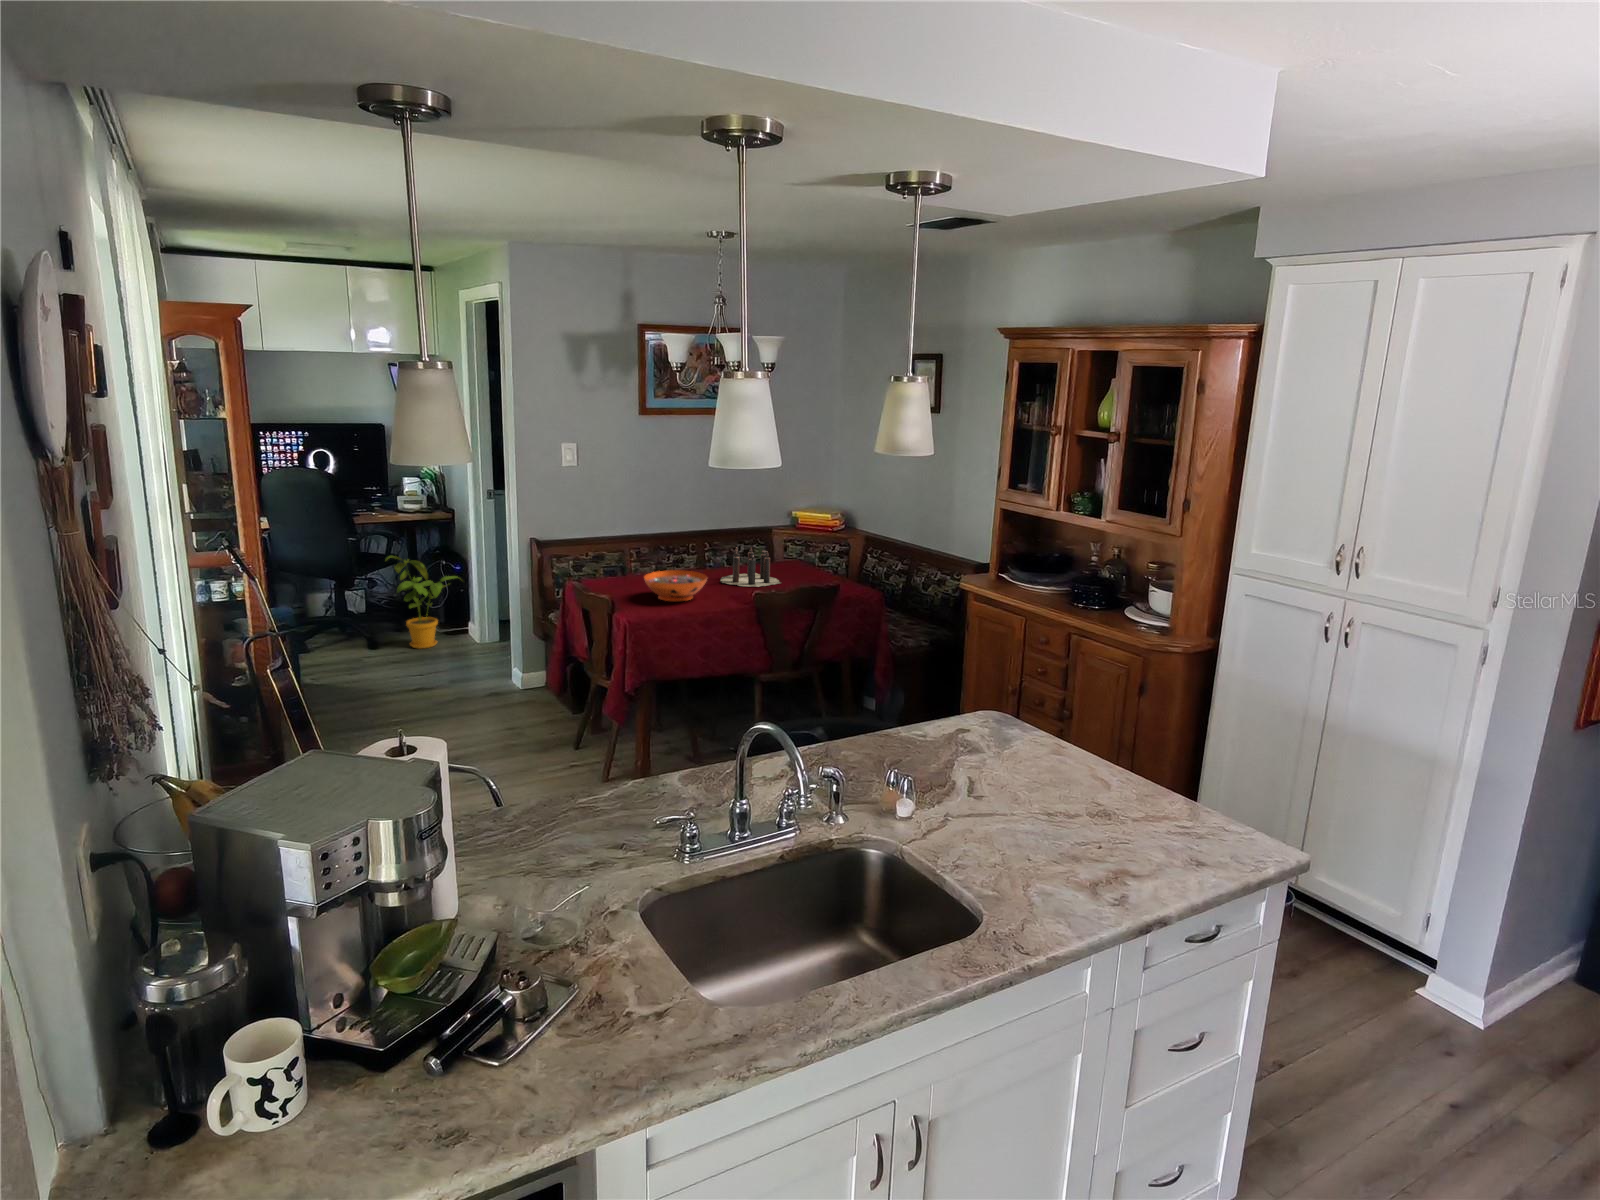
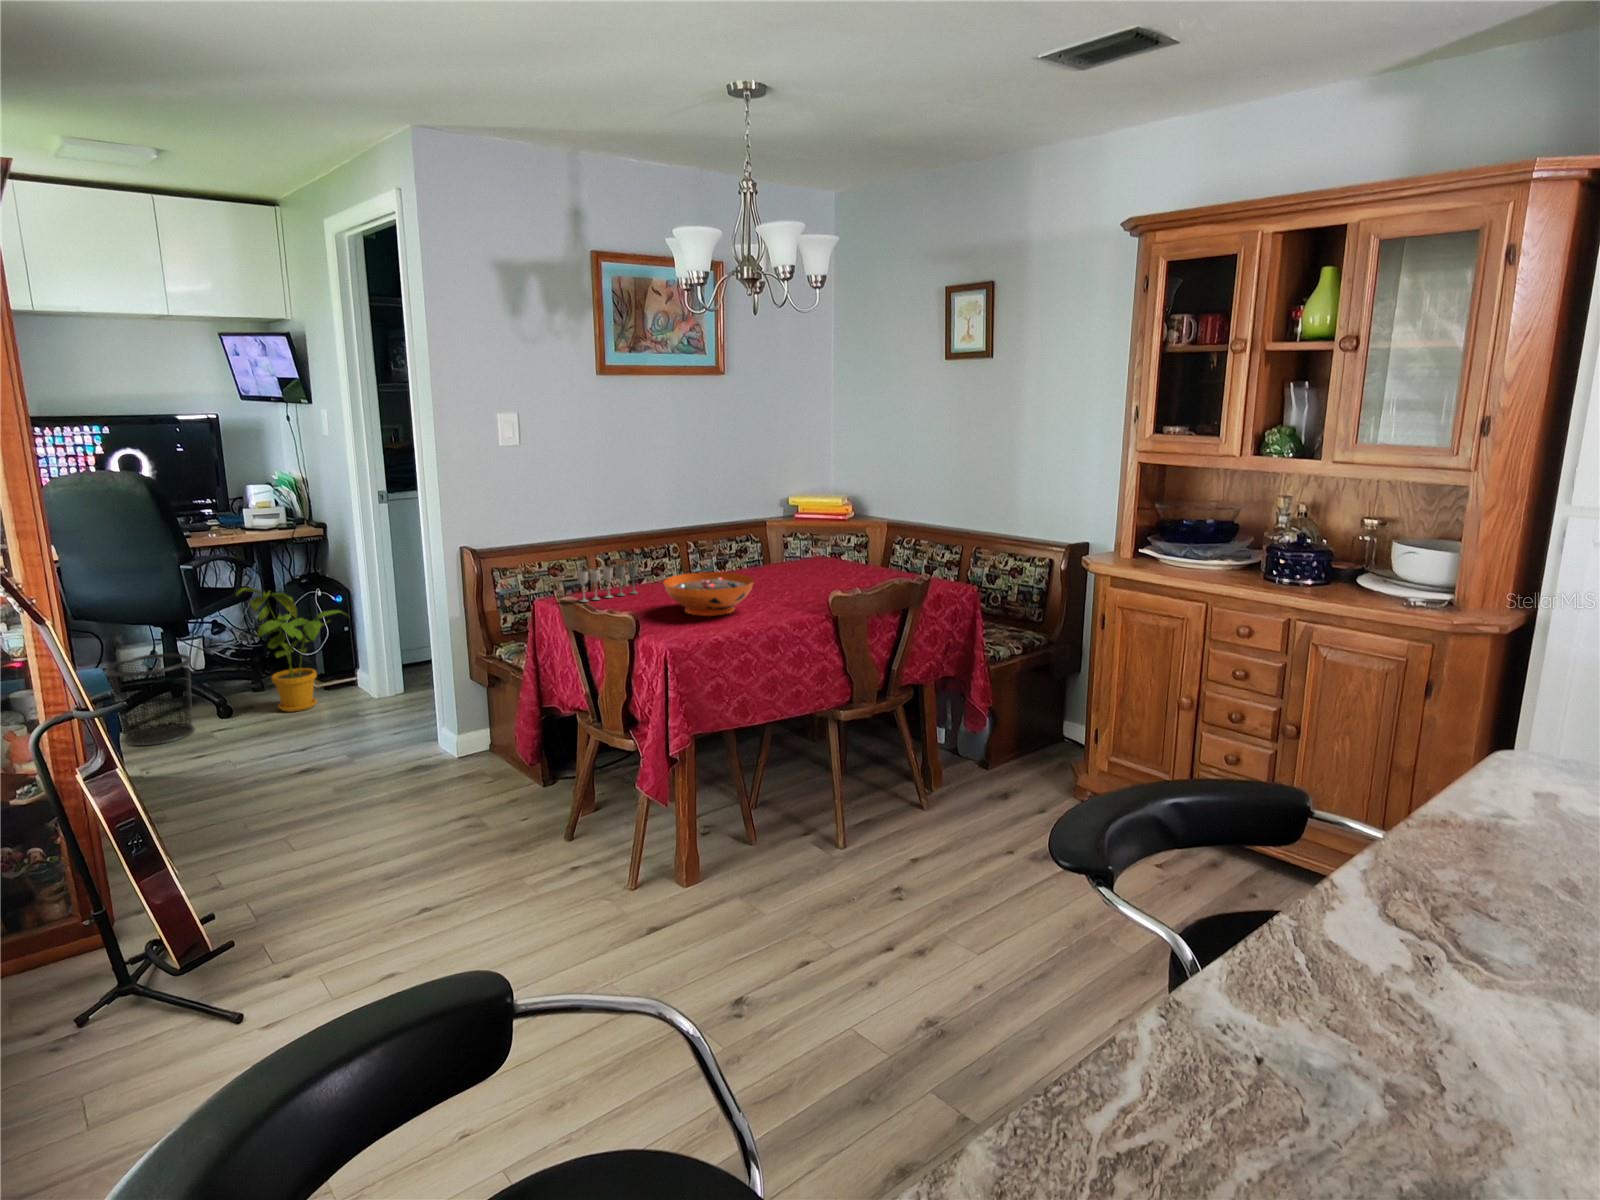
candle: present [721,547,780,587] -> none [750,537,843,590]
wine glass: none [593,560,638,586] -> present [577,563,638,602]
waste bin: none [295,600,352,664] -> present [106,654,195,746]

